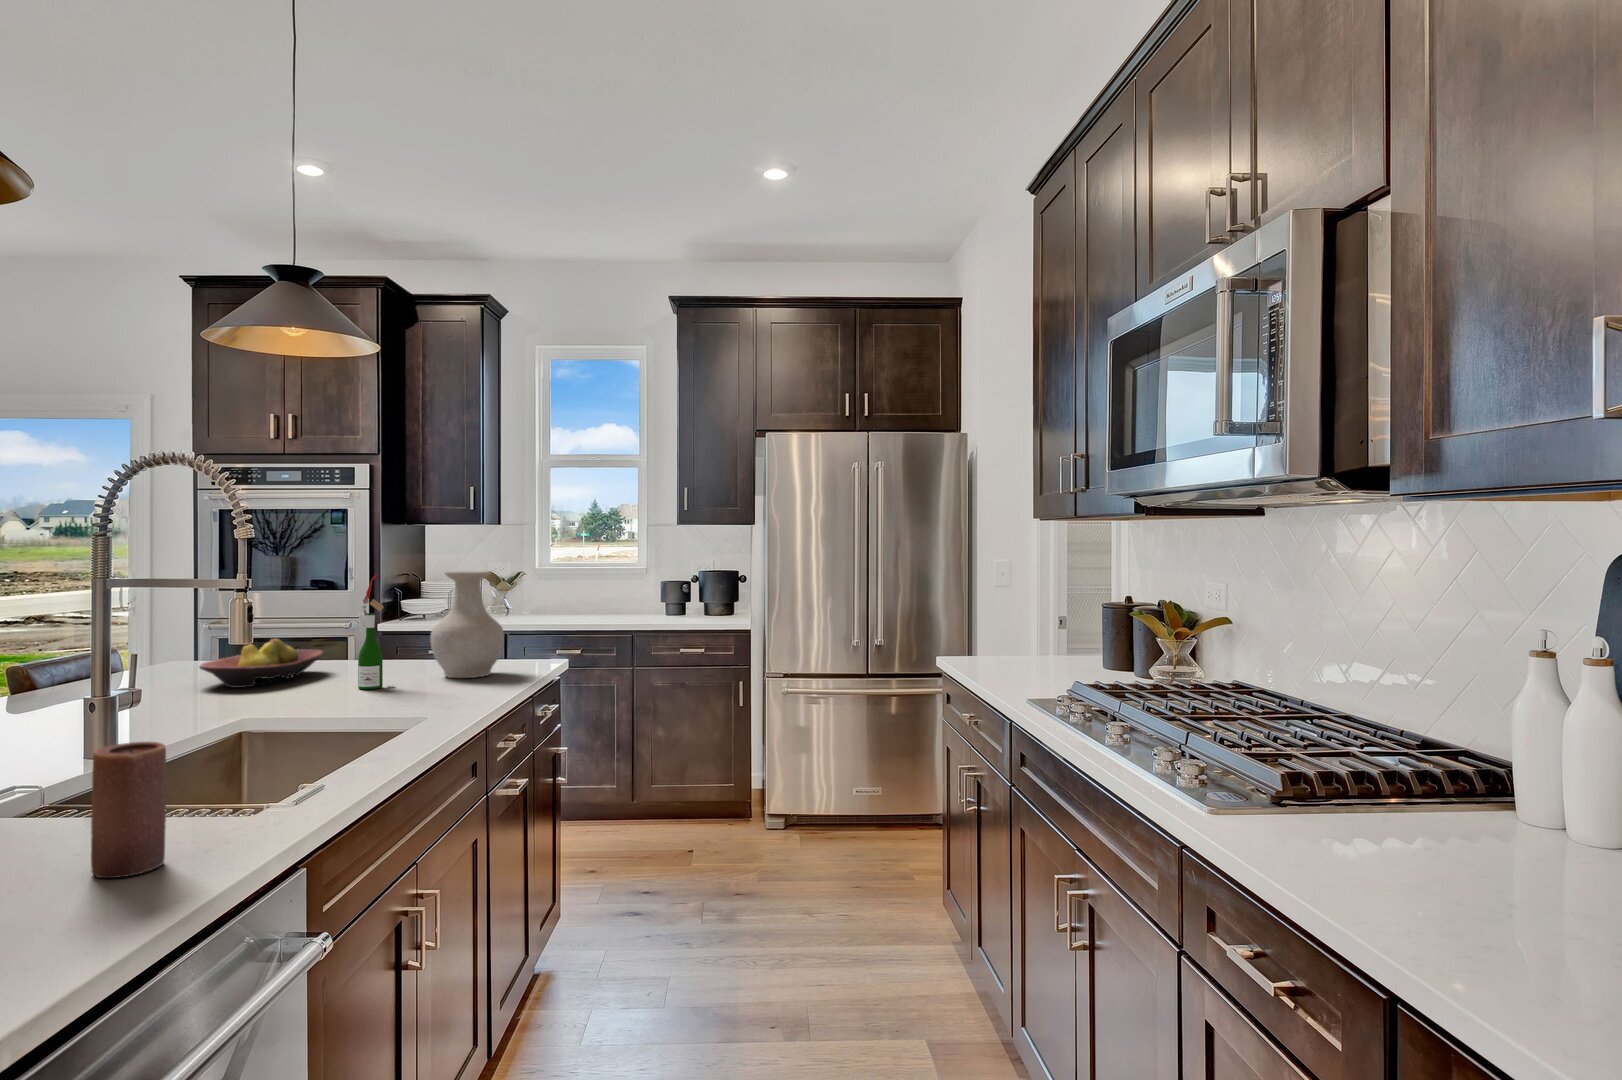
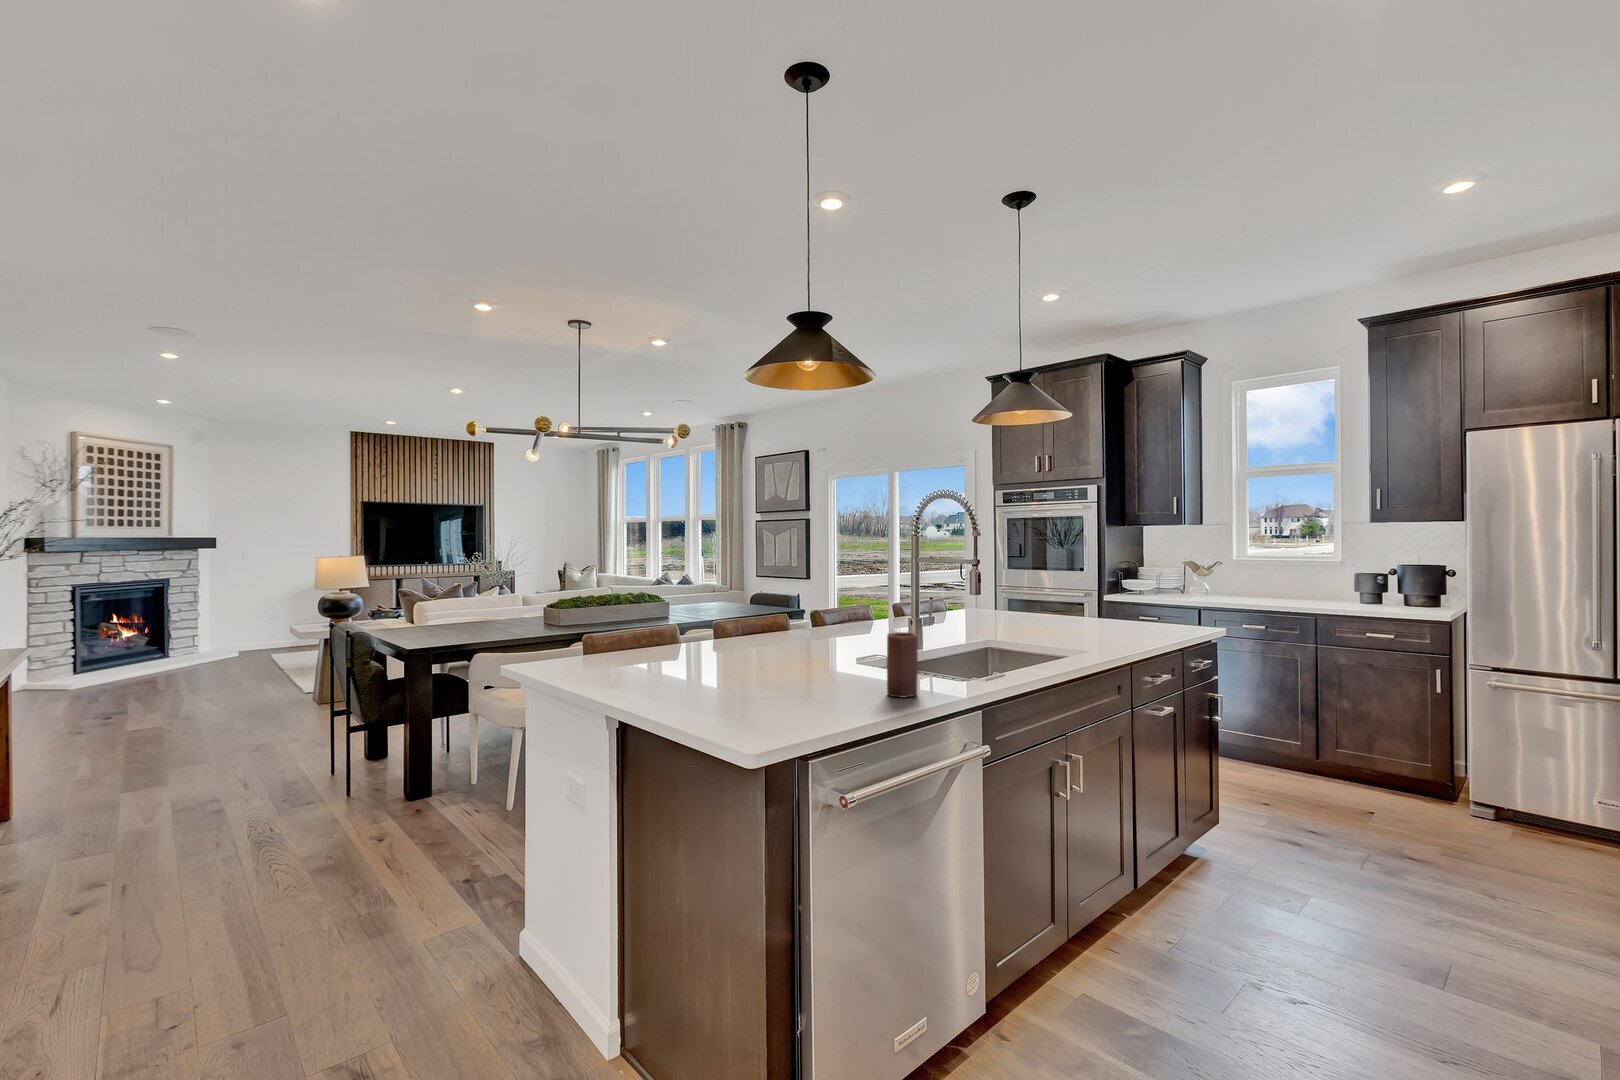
vase: present [431,571,504,678] -> none [1114,557,1169,633]
wine bottle: present [358,575,395,689] -> none [1063,557,1087,633]
fruit bowl: present [200,639,323,688] -> none [977,597,1049,625]

